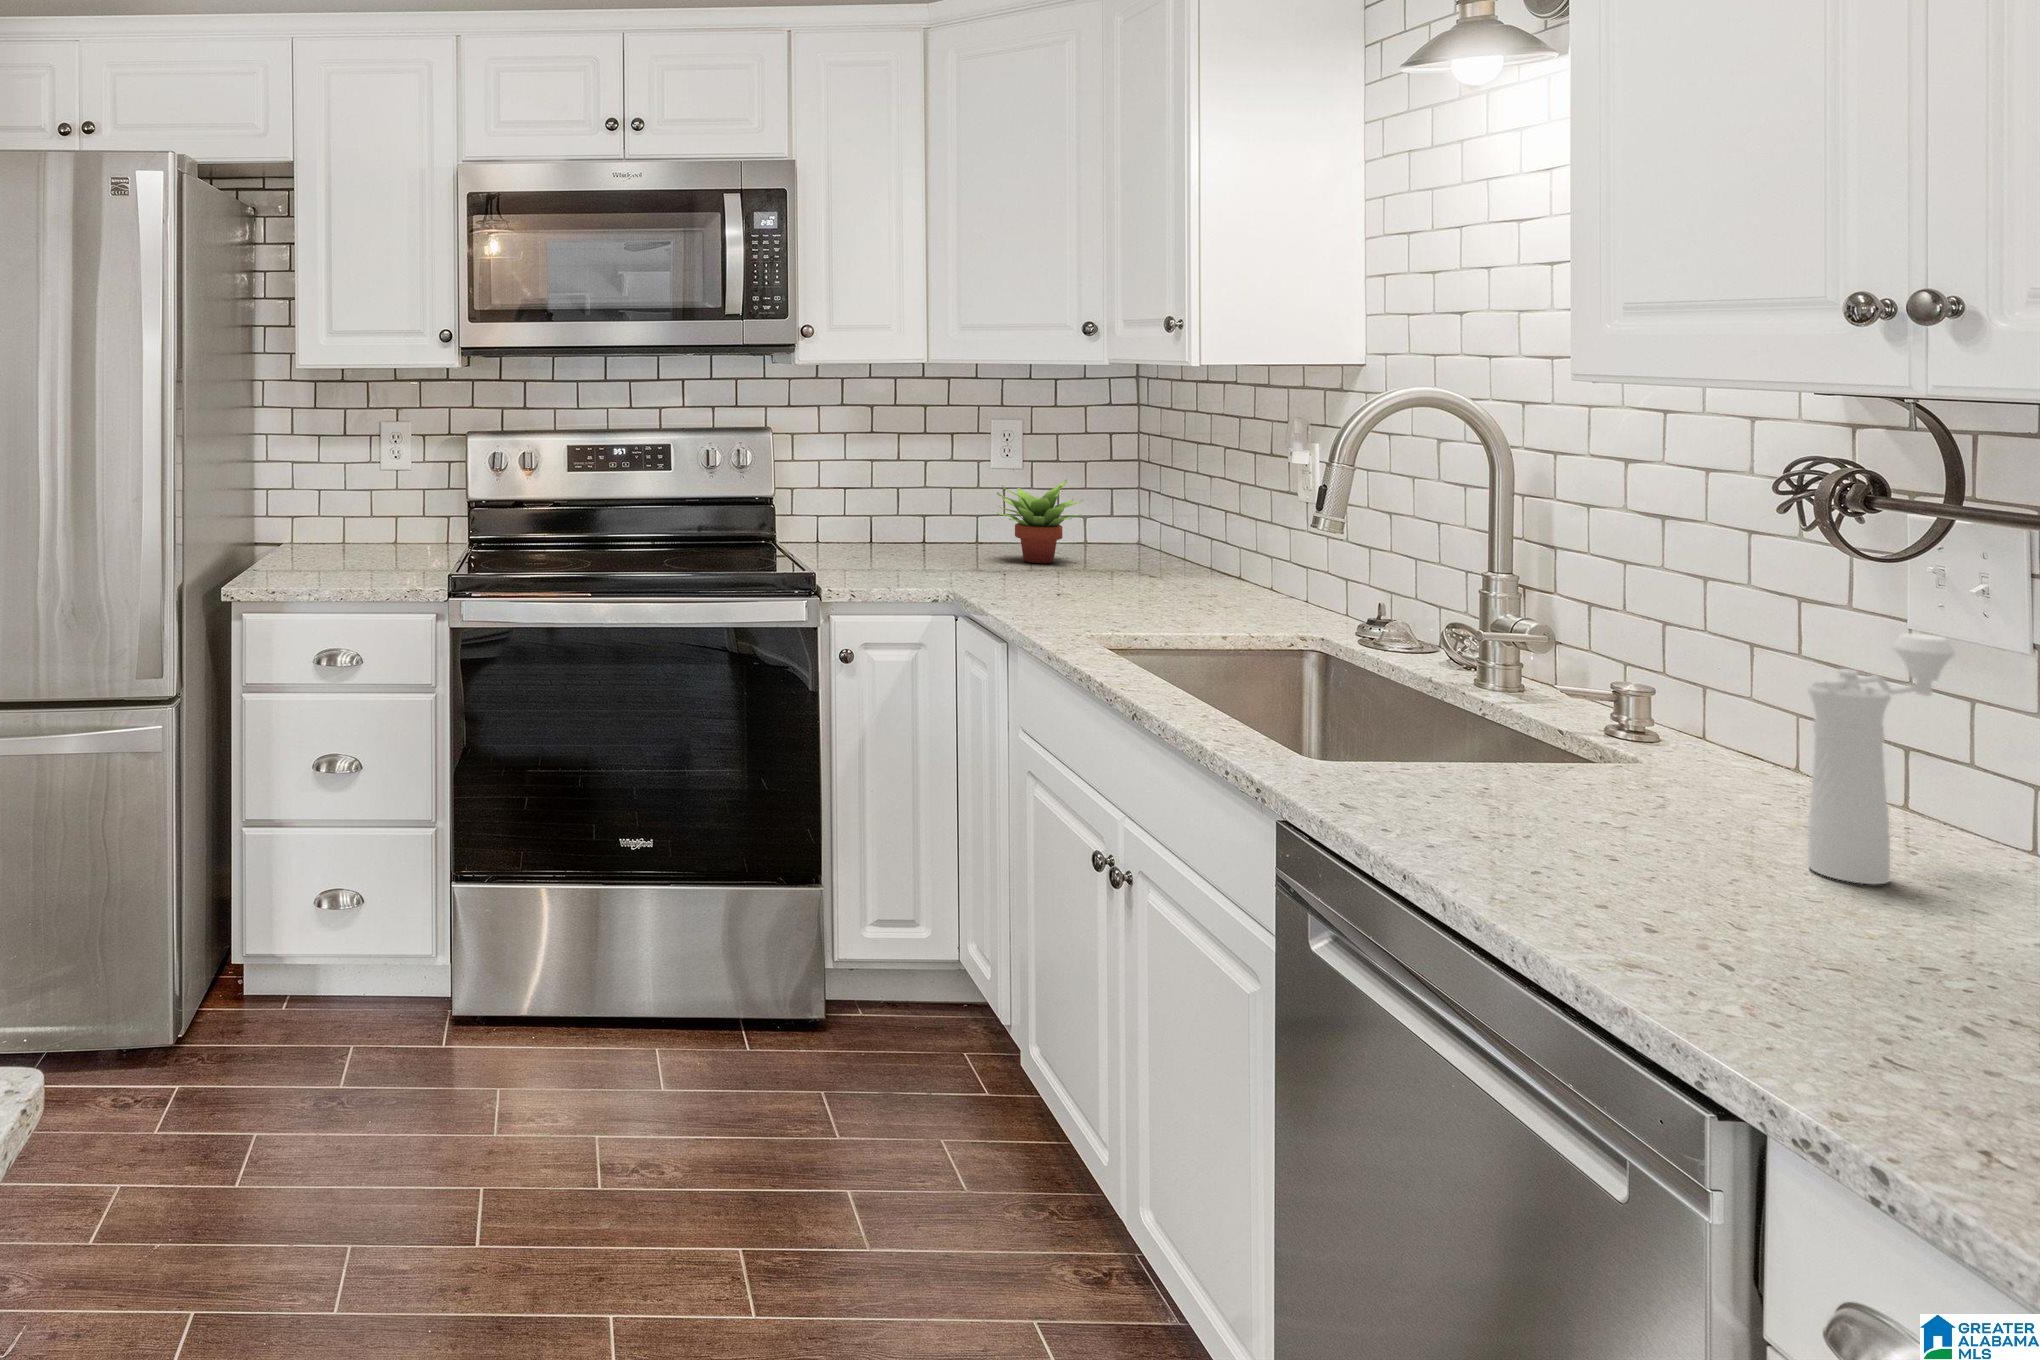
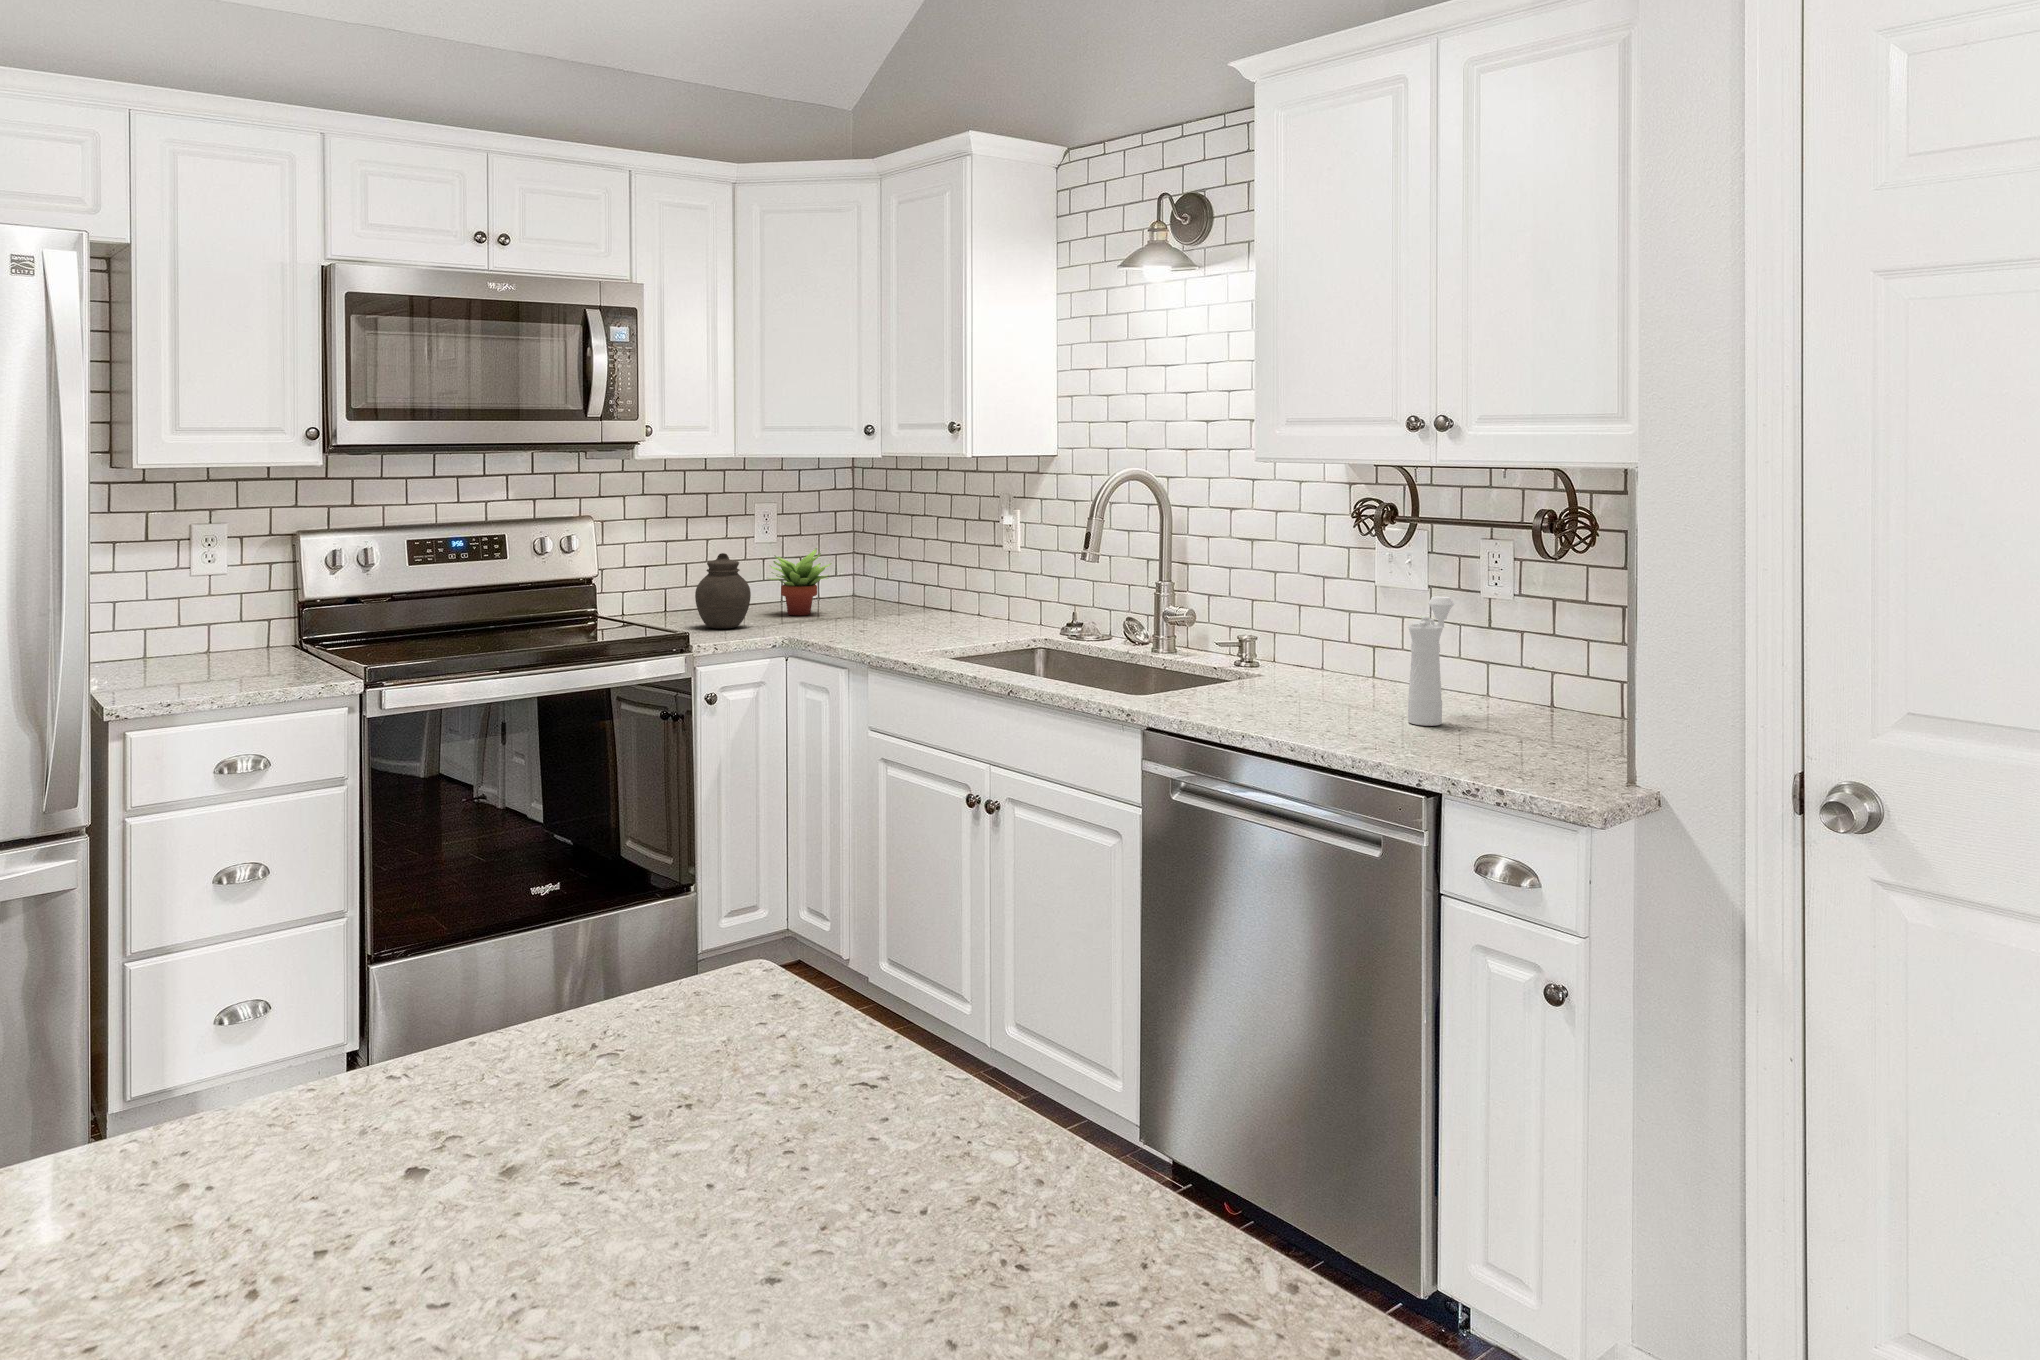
jar: none [876,479,945,571] -> present [695,553,751,629]

